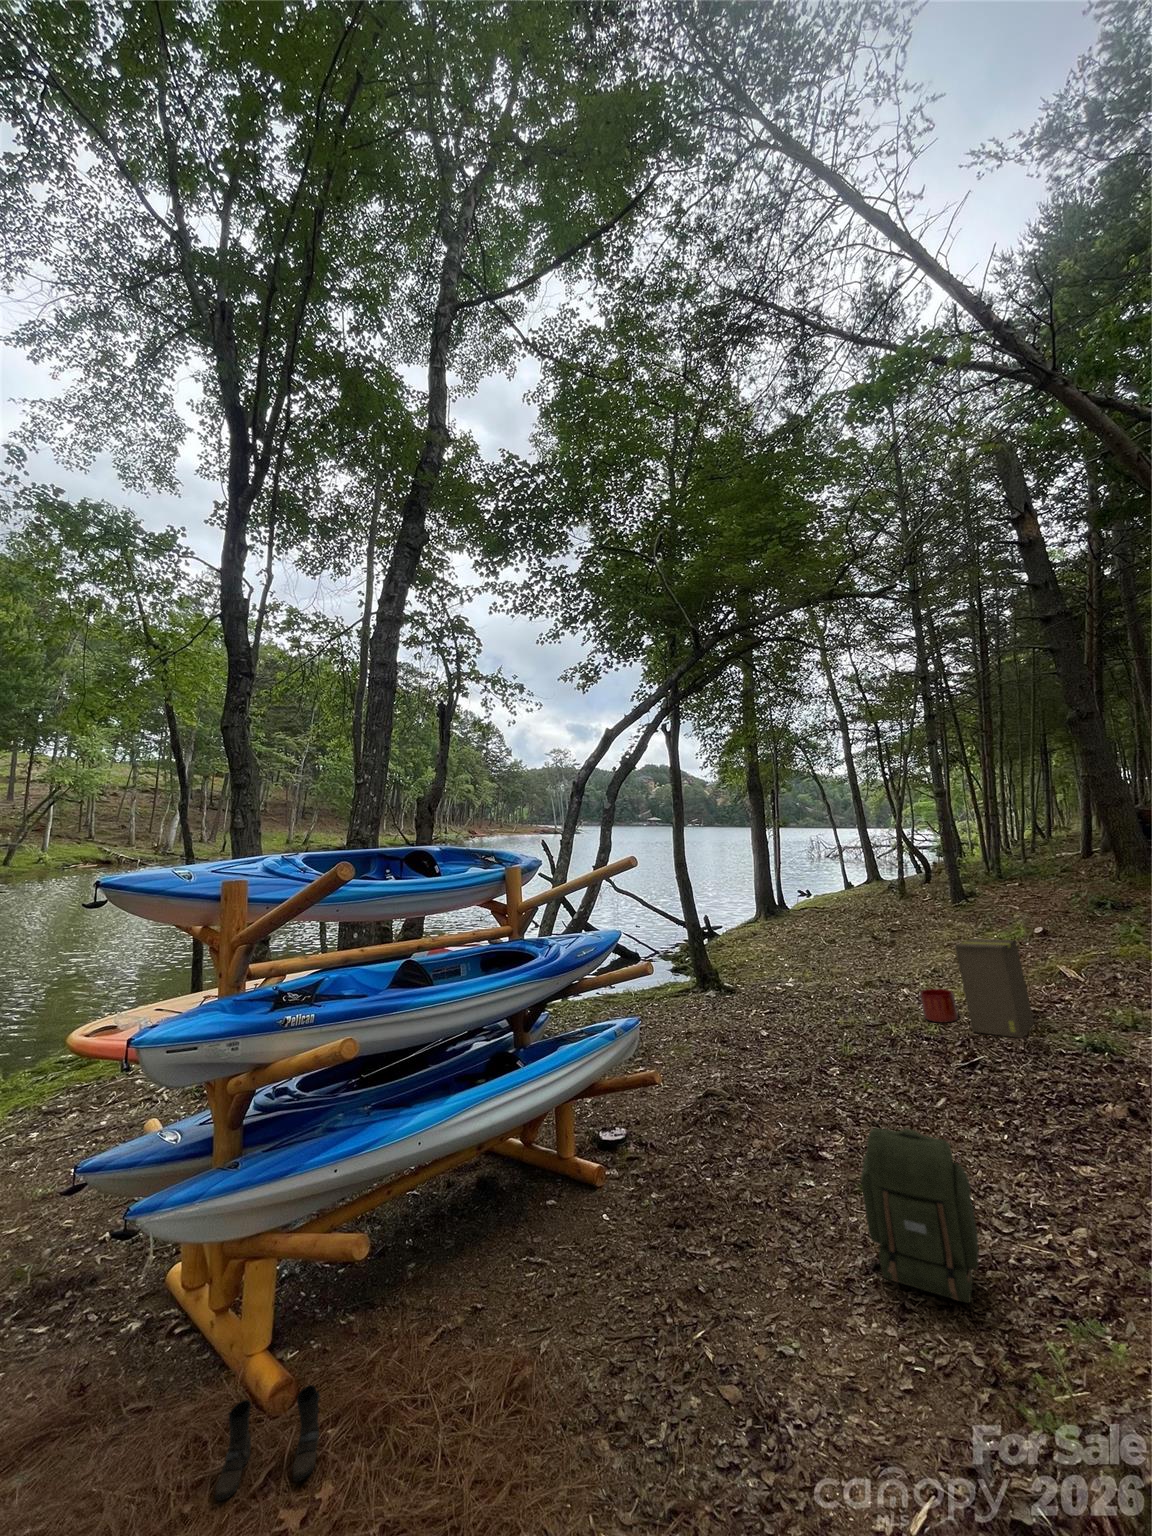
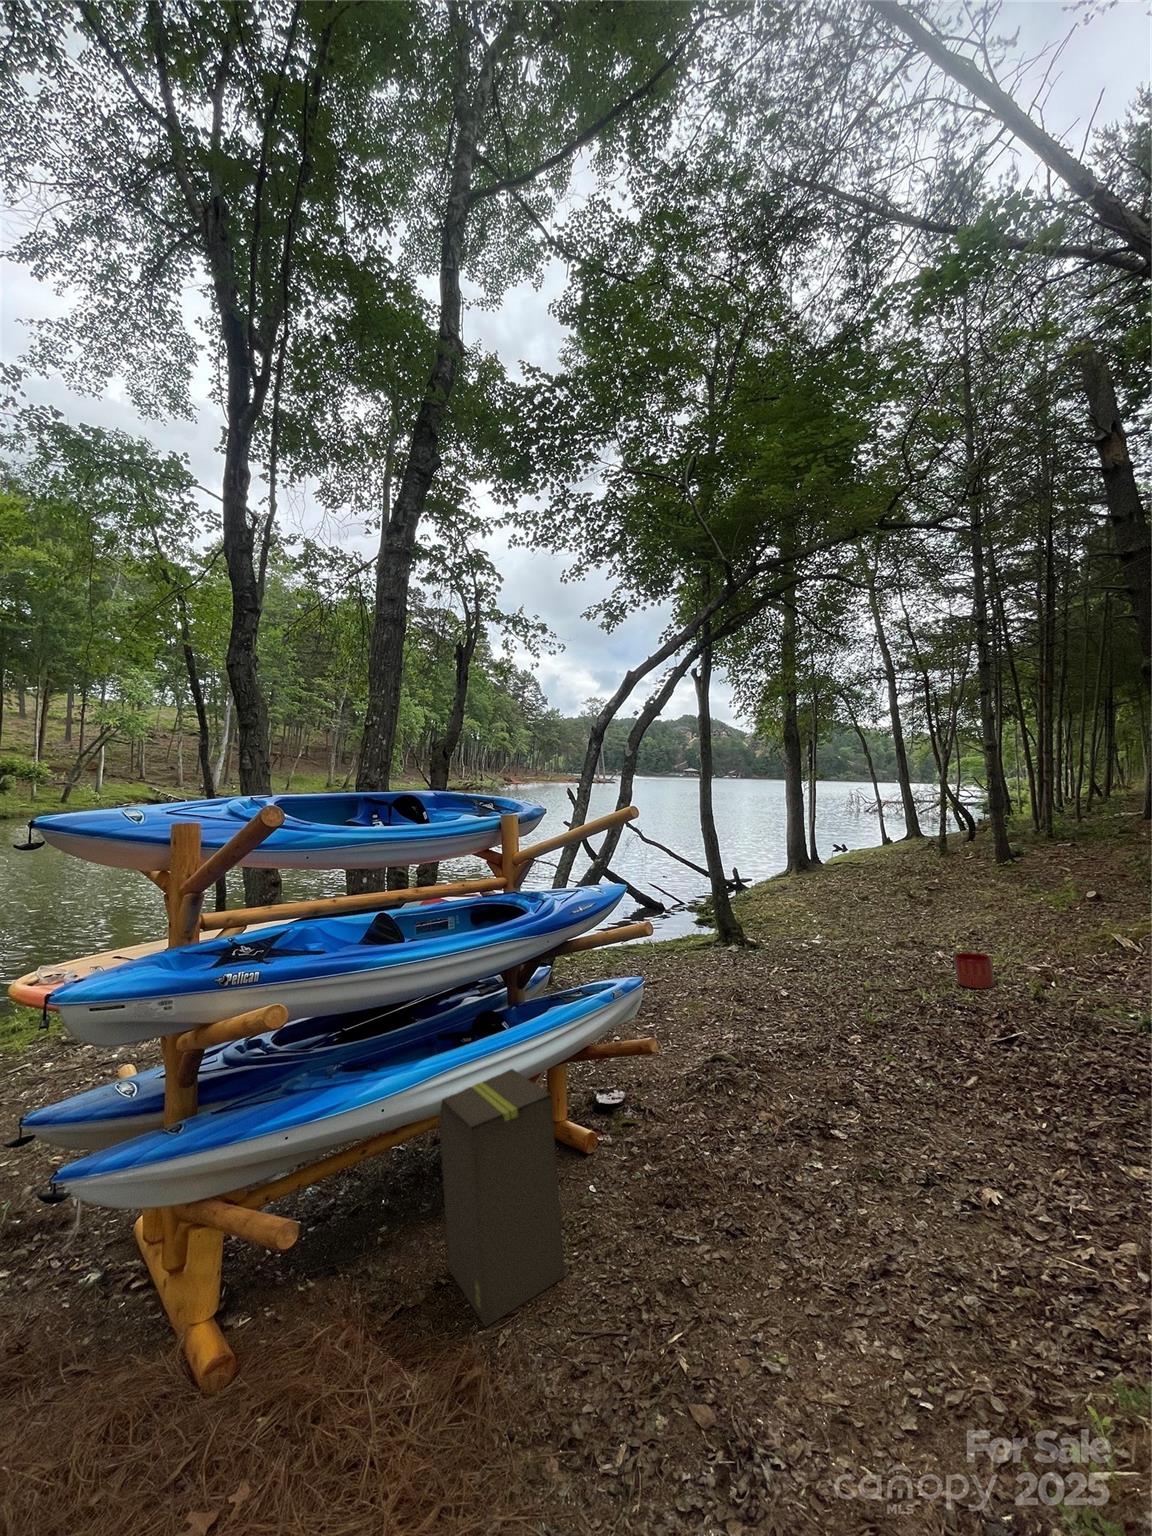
cardboard box: present [955,939,1034,1038] -> present [439,1069,566,1327]
backpack: present [861,1128,978,1303] -> none [869,1119,1007,1330]
boots: present [215,1385,320,1501] -> none [115,1363,239,1484]

